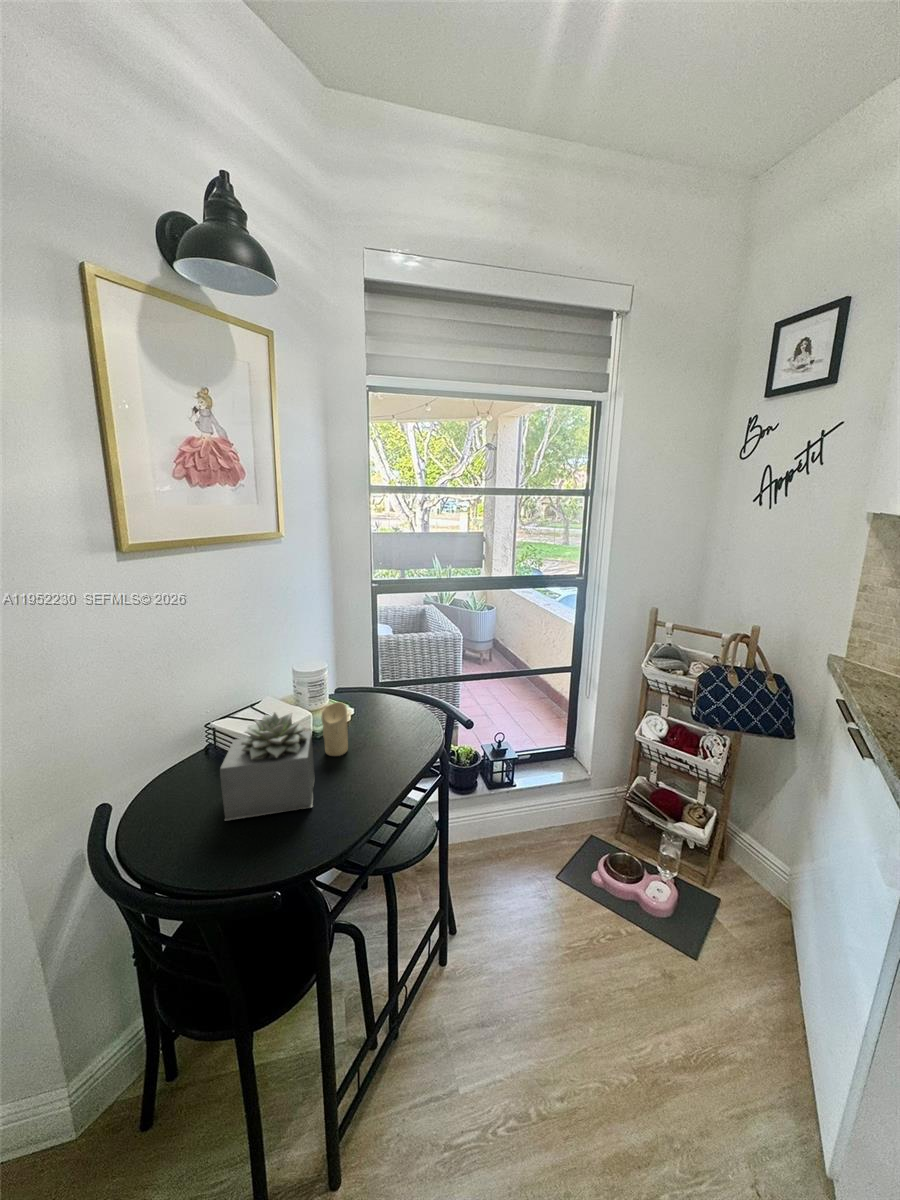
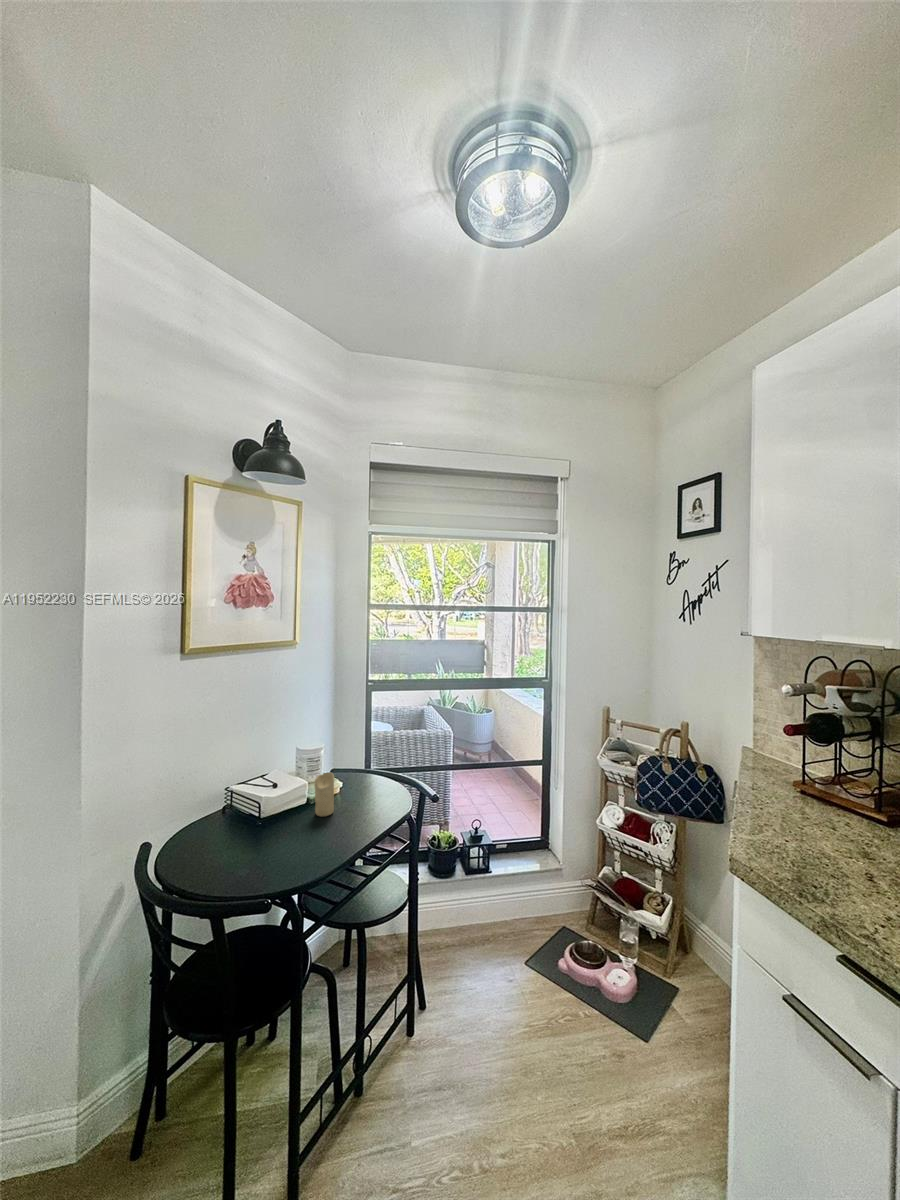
succulent plant: present [220,713,314,821] -> none [235,773,305,855]

